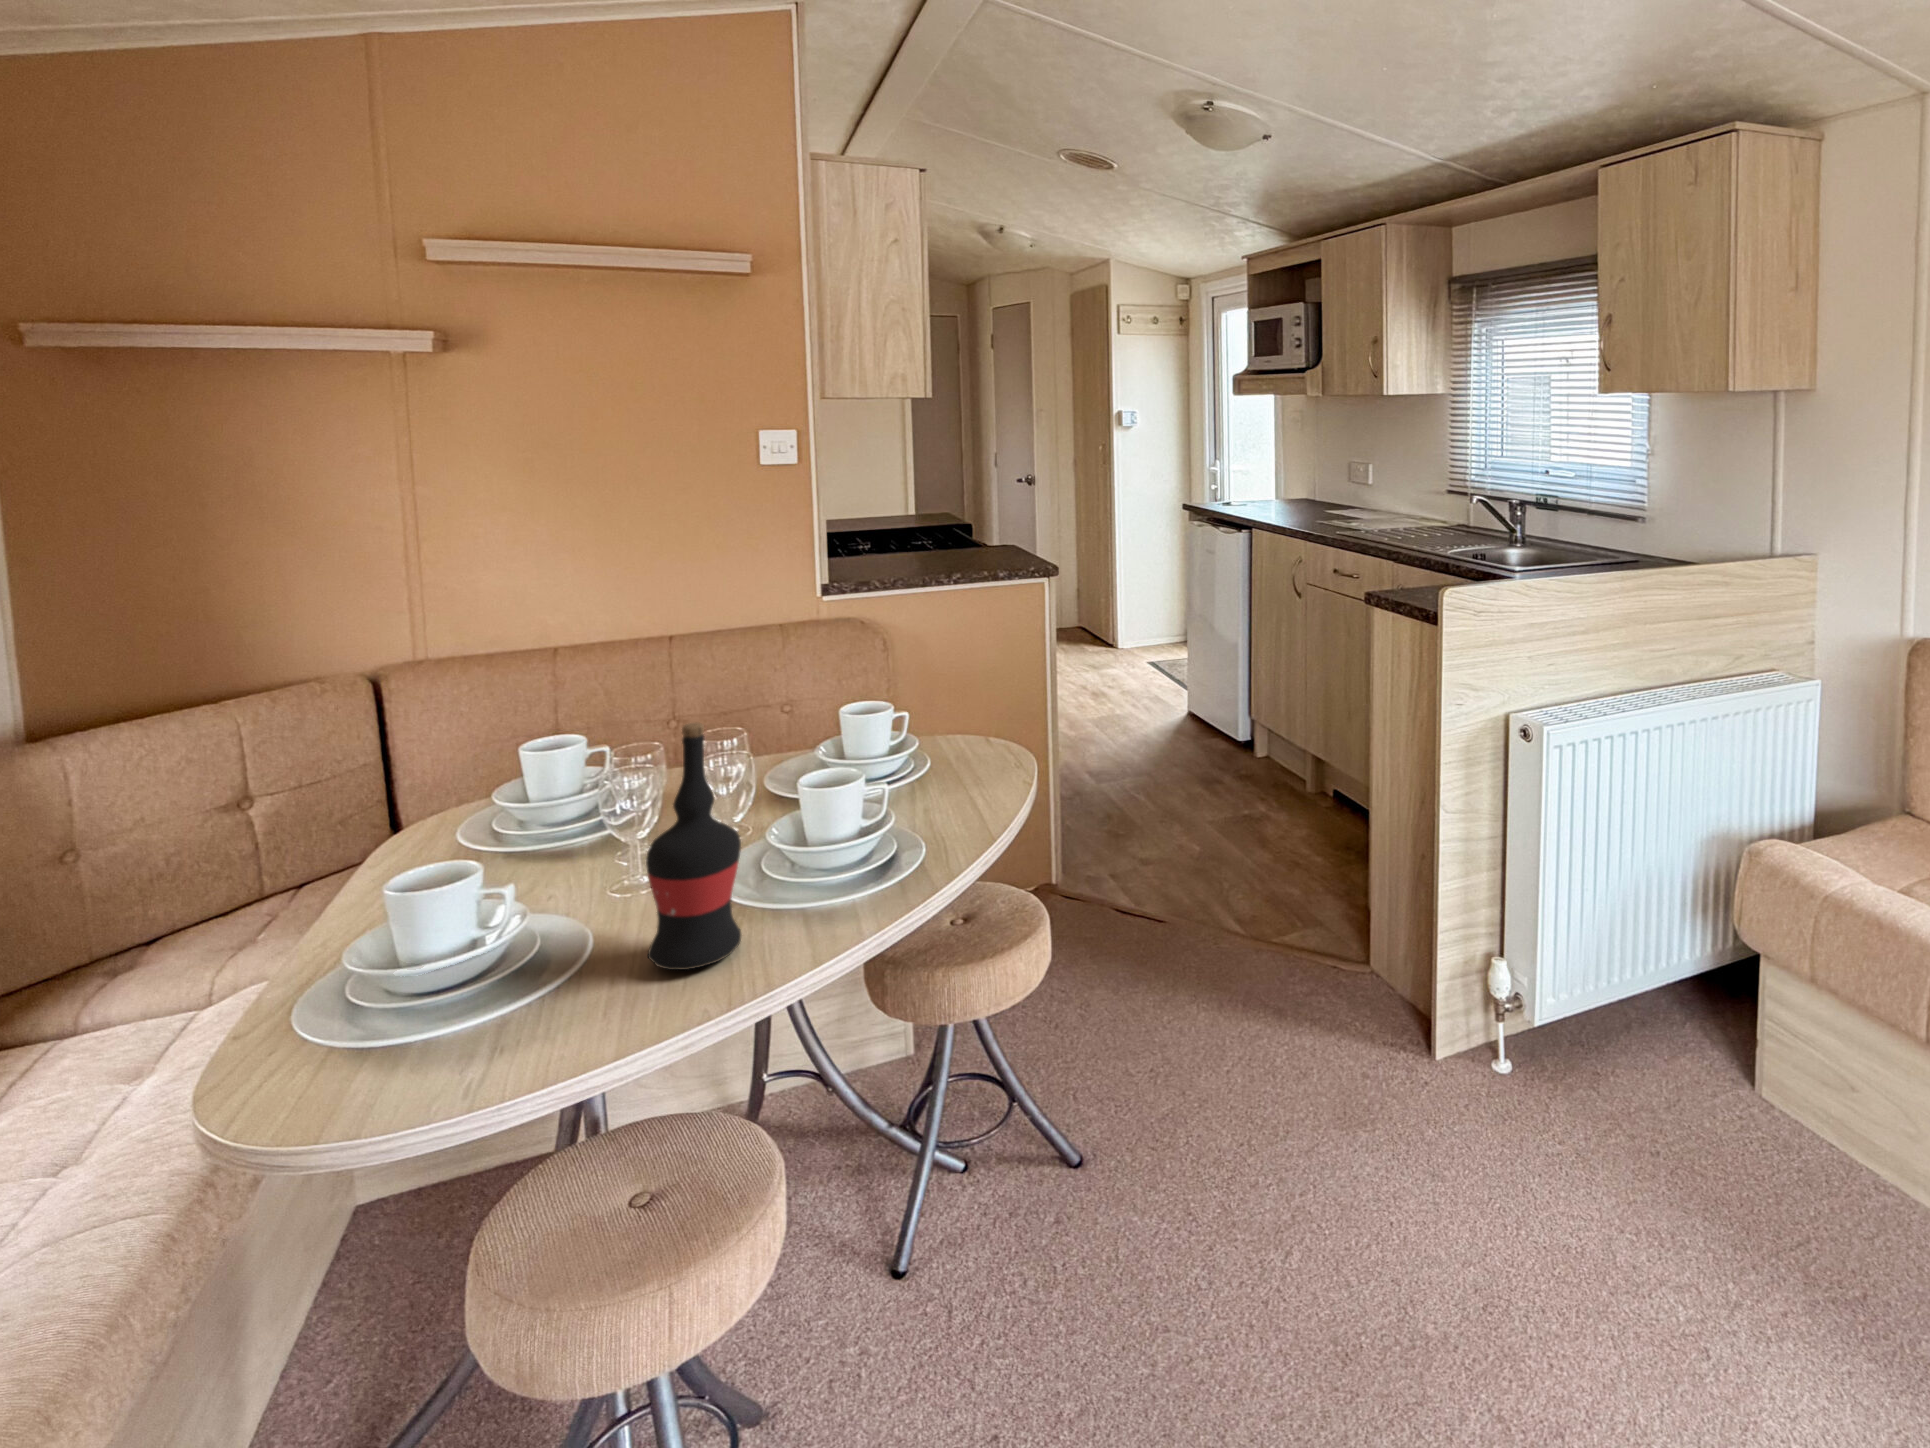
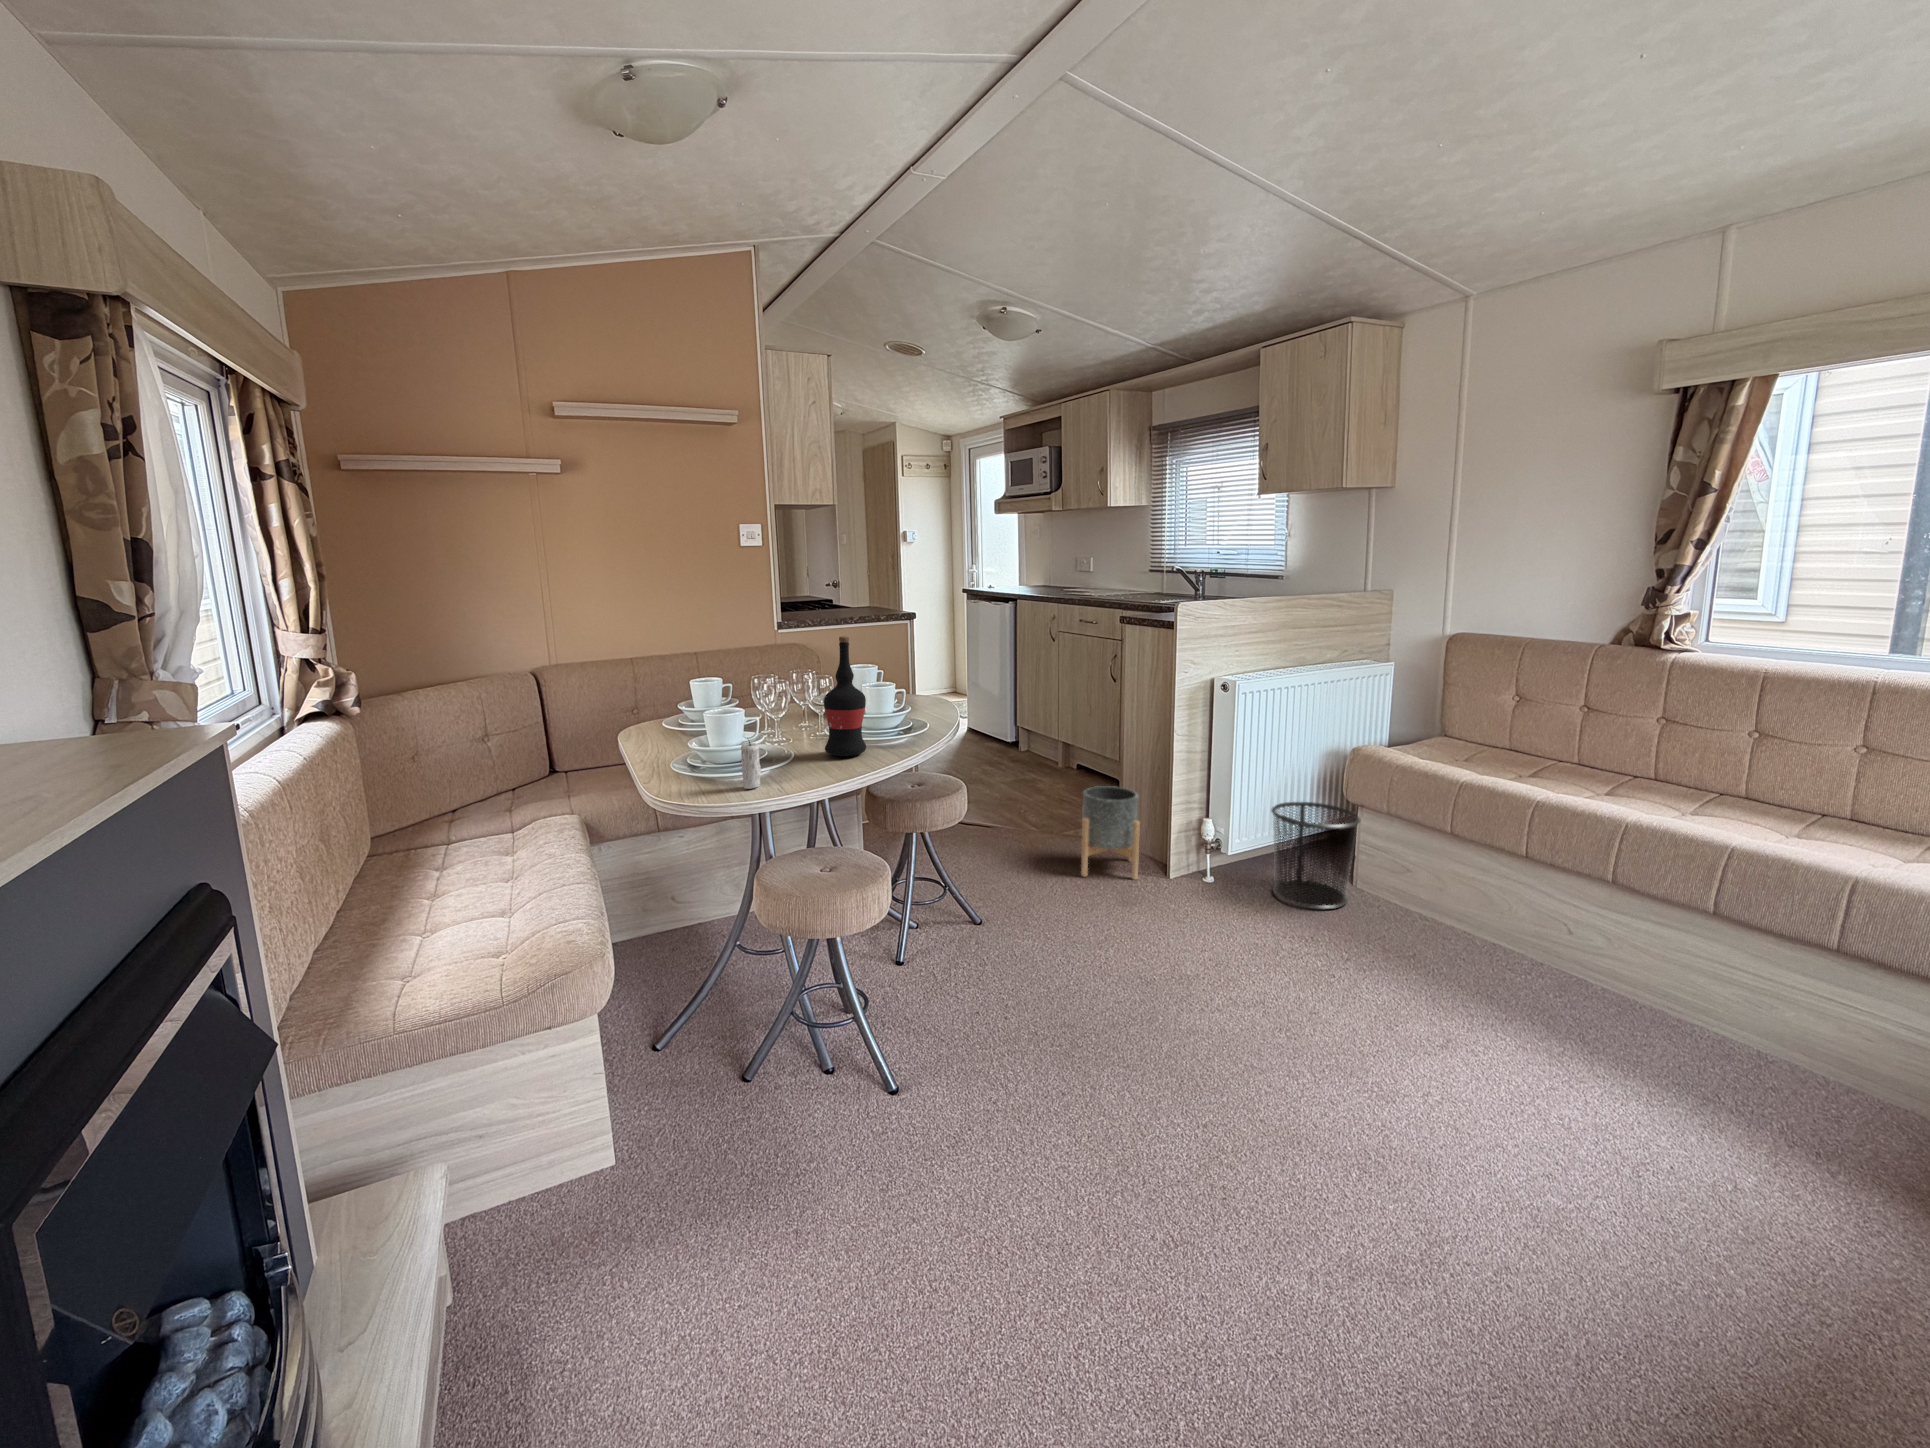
planter: none [1286,876,1387,1054] -> present [1081,786,1140,880]
waste bin: none [1605,930,1761,1149] -> present [1271,802,1360,910]
candle: none [365,981,418,1101] -> present [741,739,761,789]

